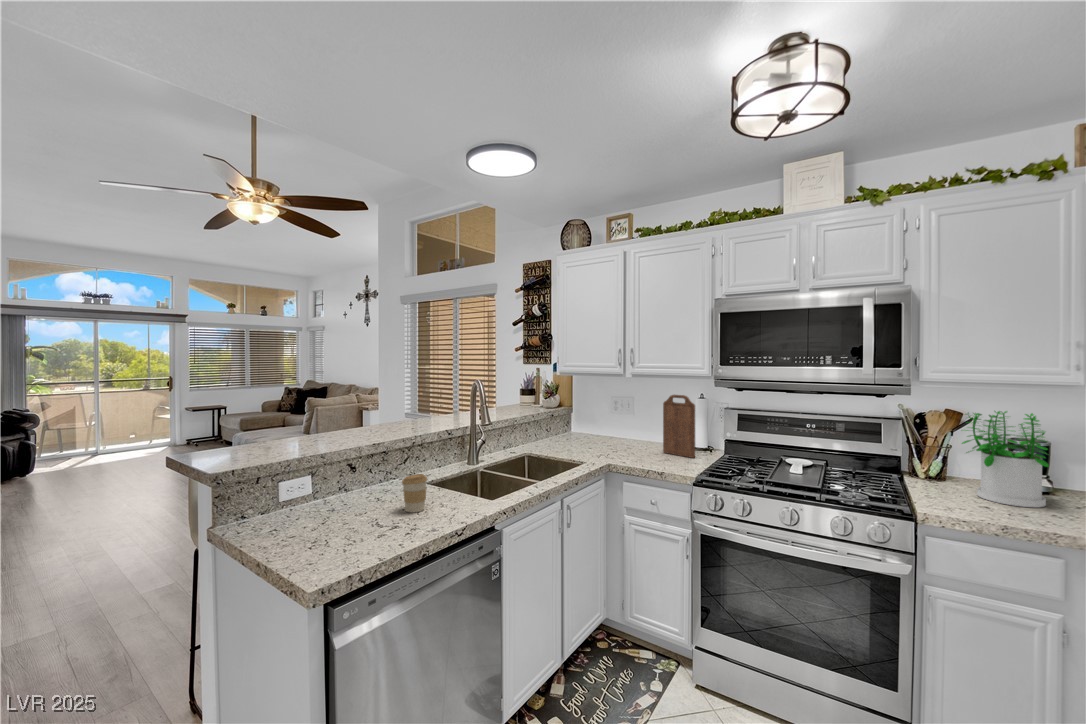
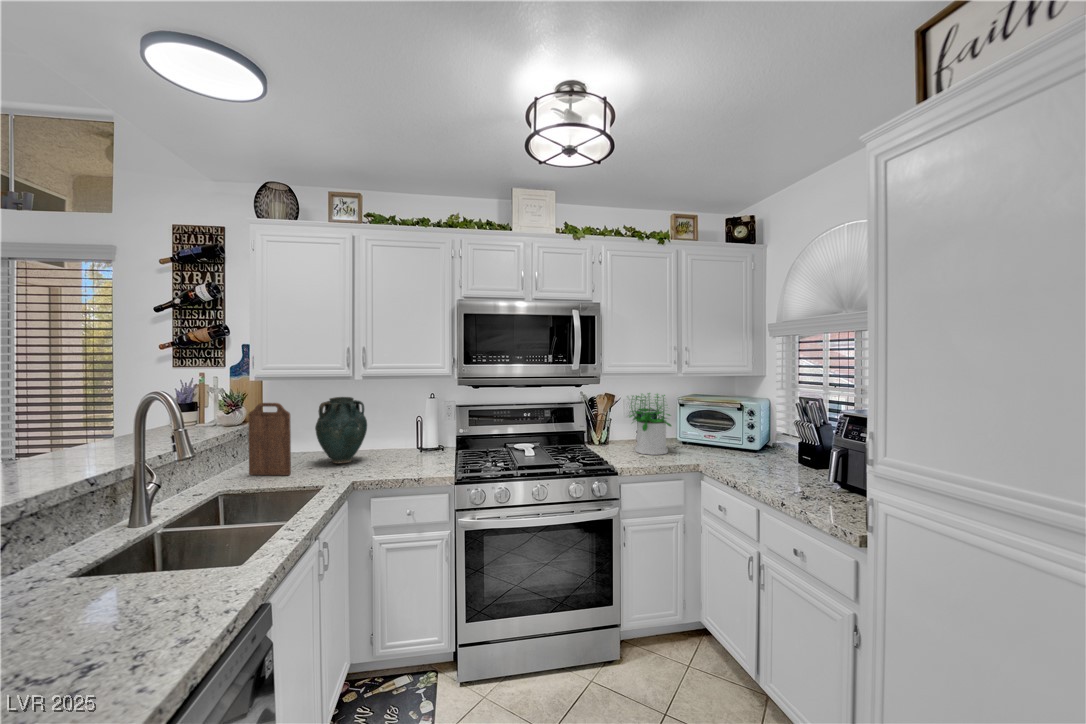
vase: none [596,392,637,449] -> present [315,397,367,463]
cutting board: present [663,395,695,458] -> present [248,403,291,475]
coffee cup: present [402,474,427,512] -> none [67,558,130,635]

